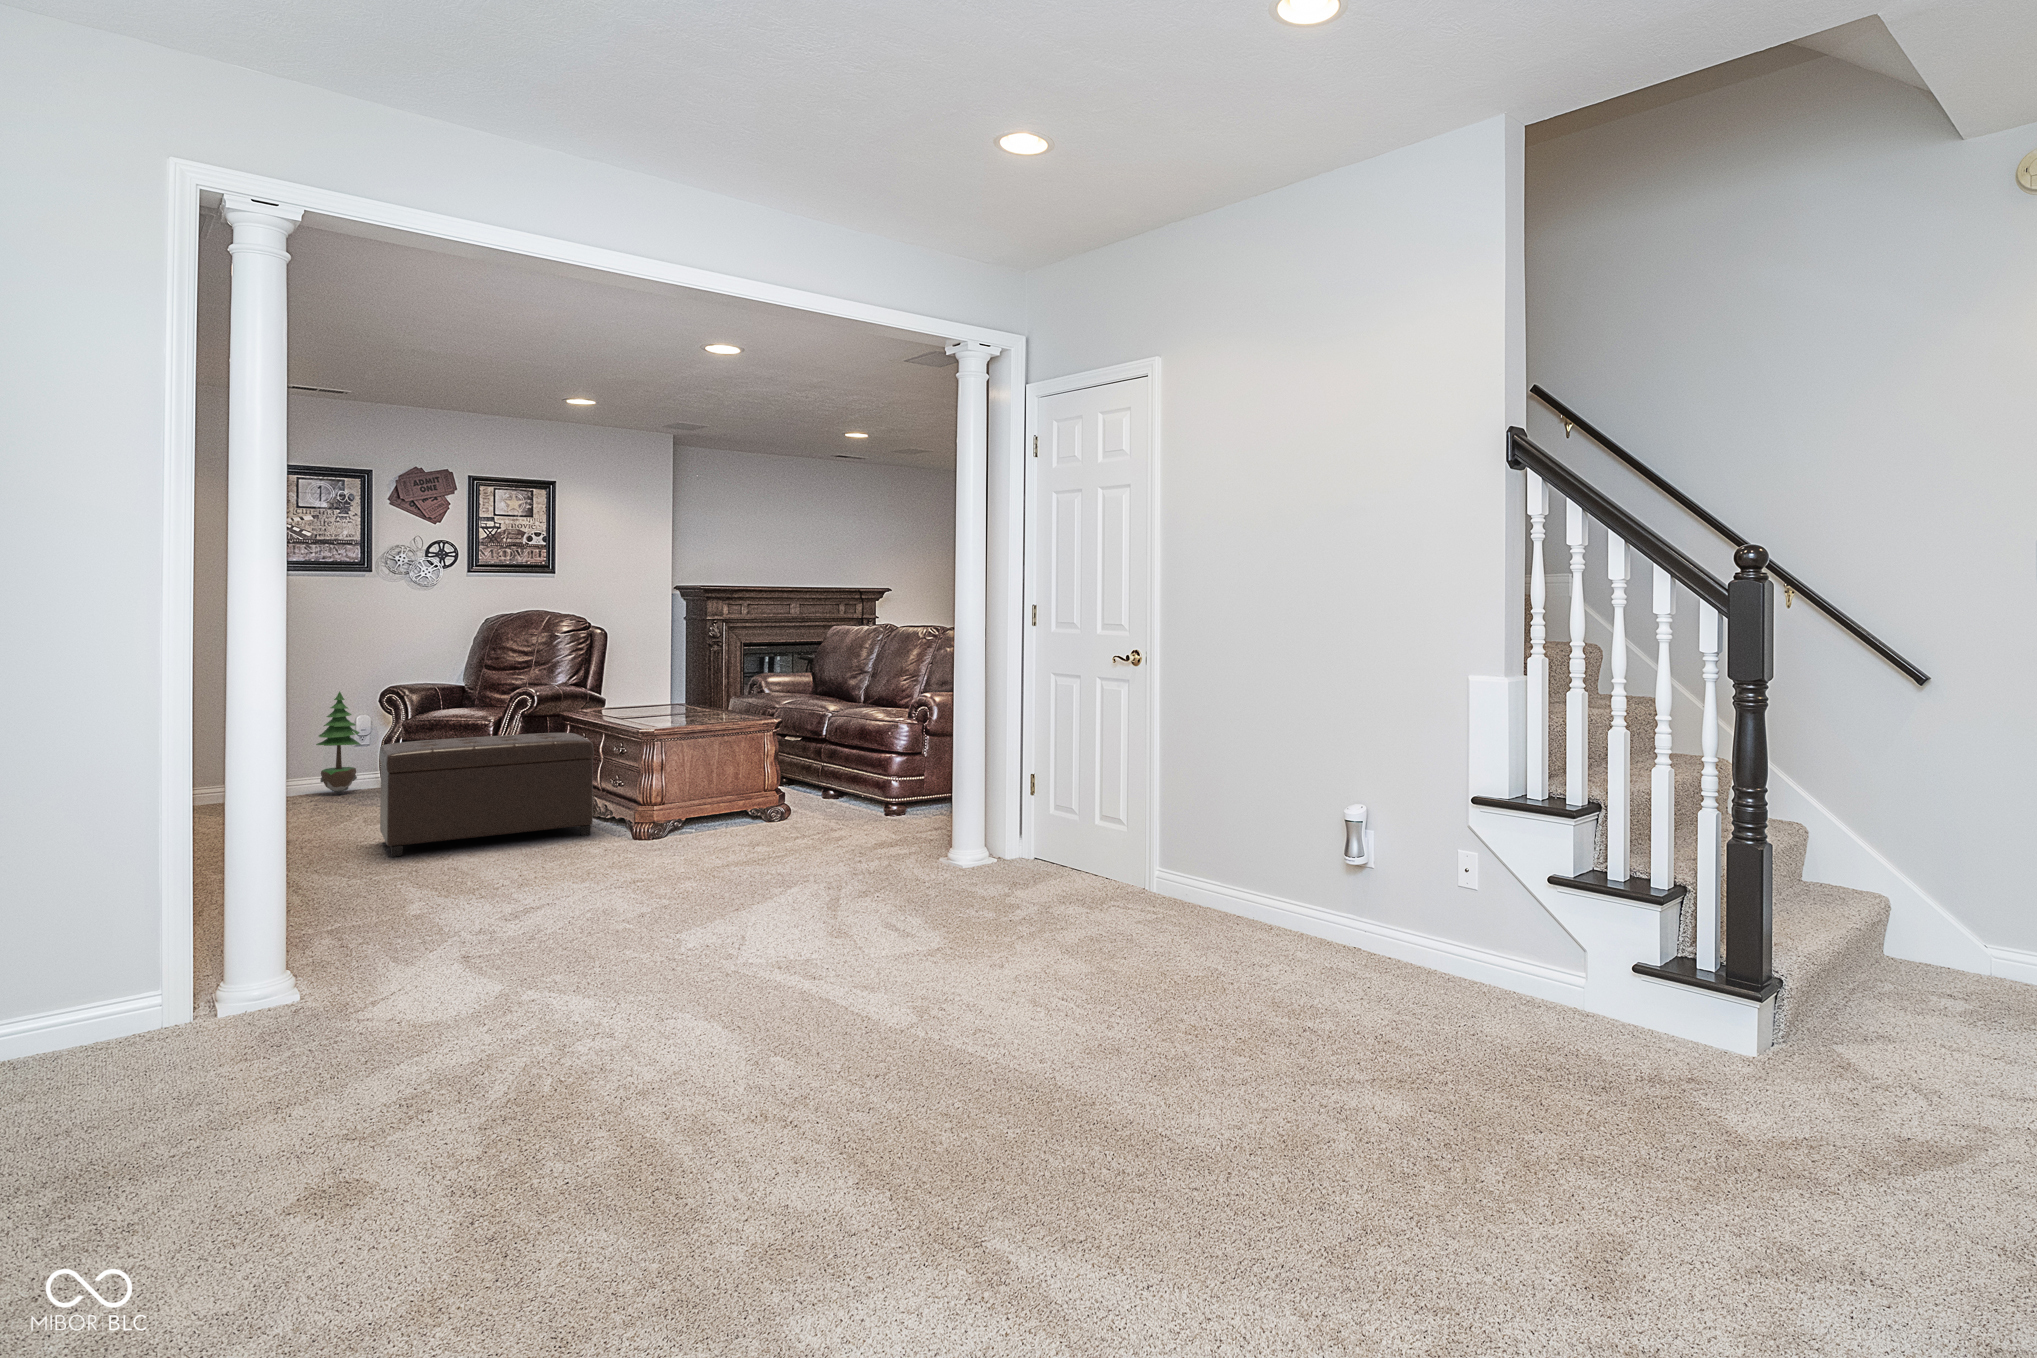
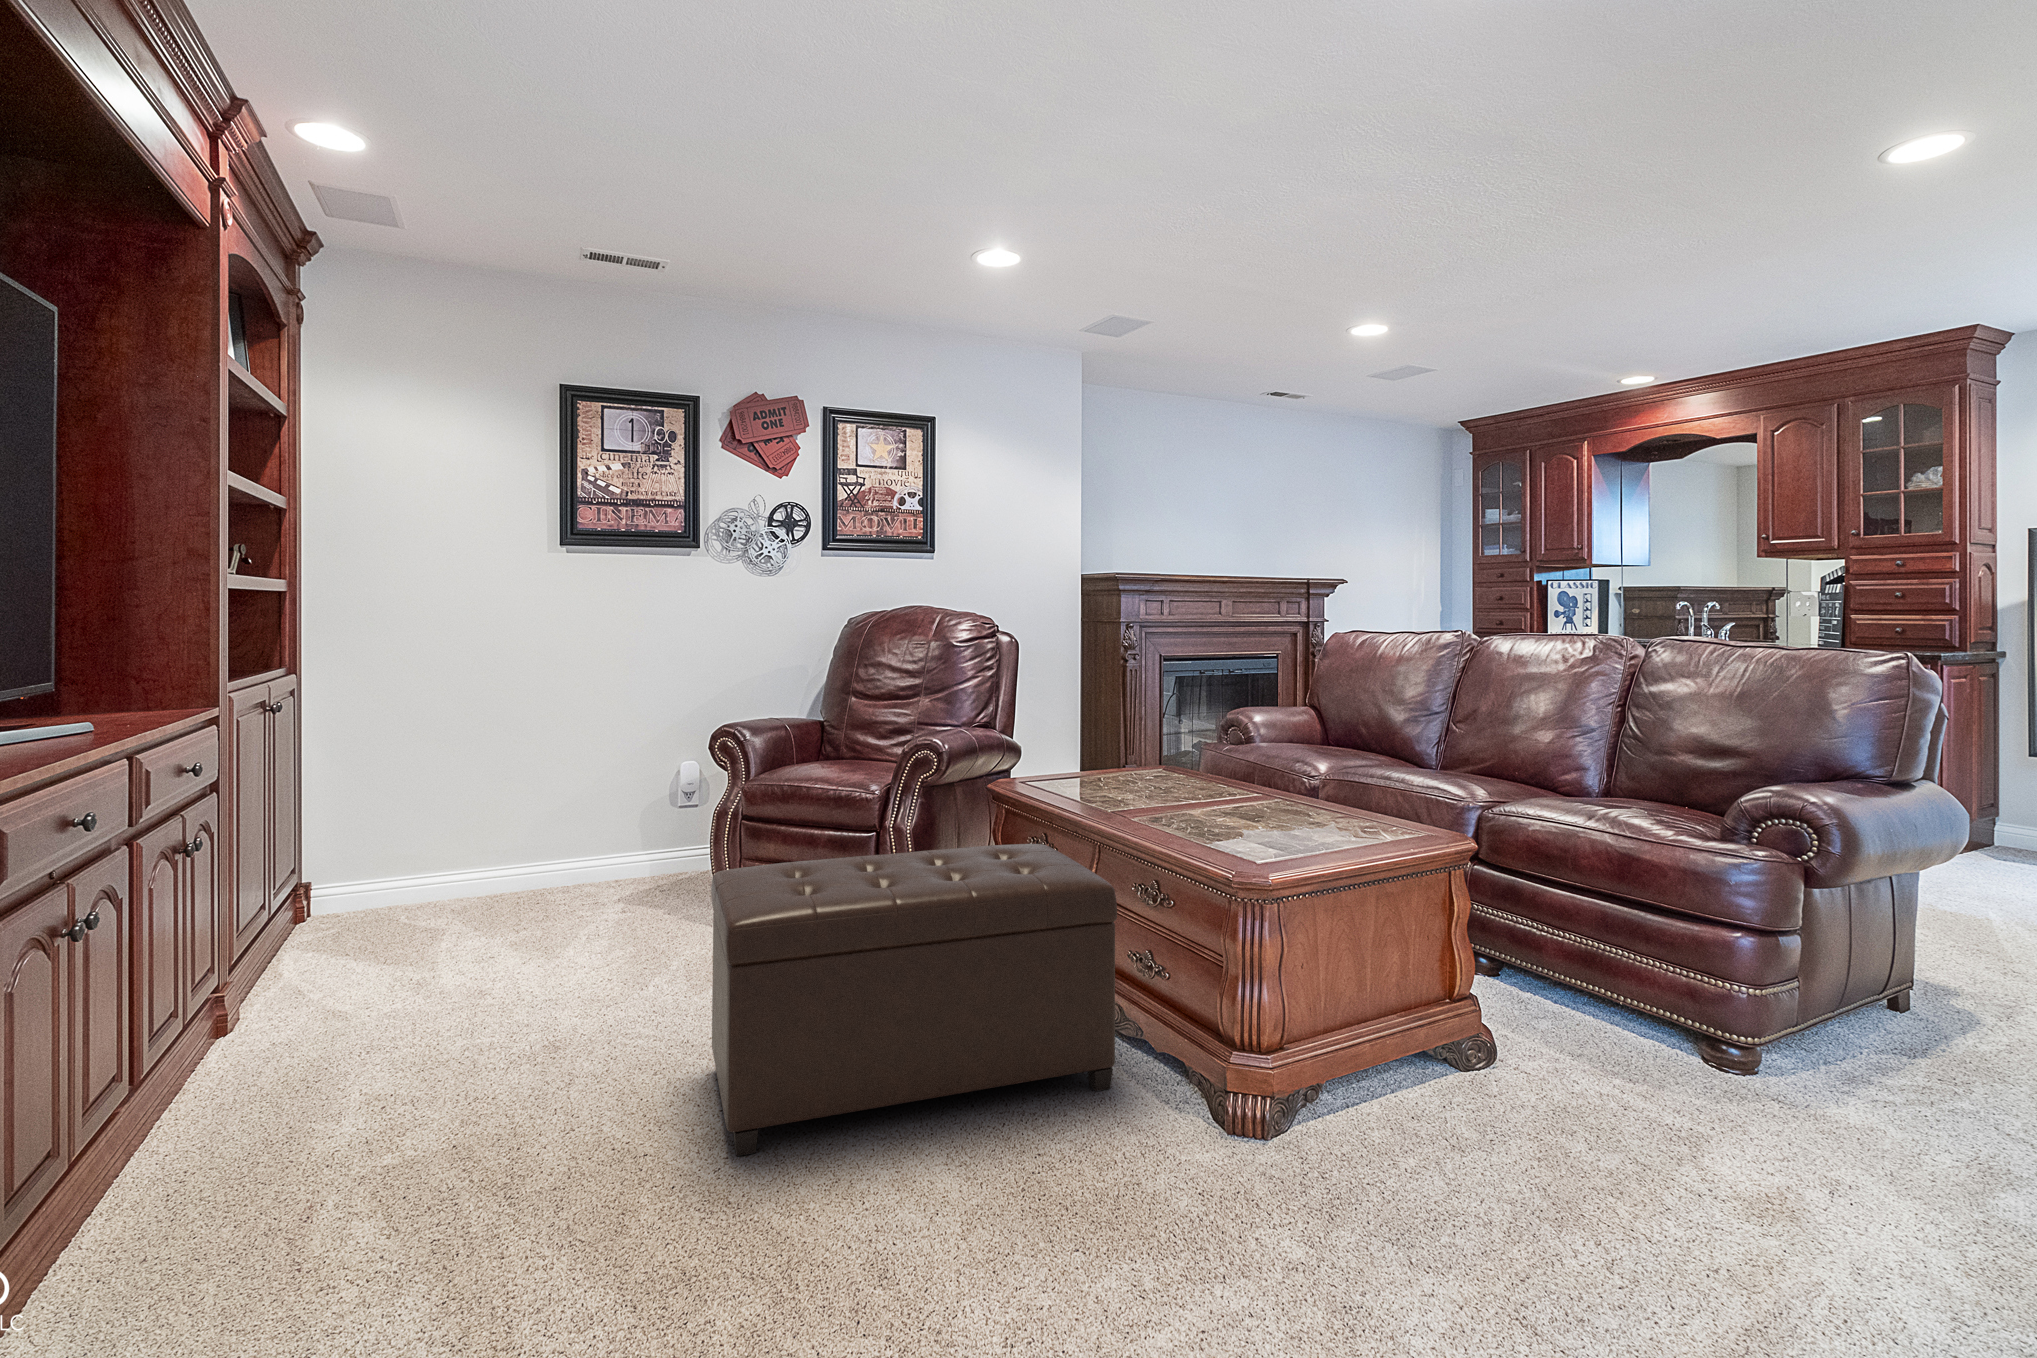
potted tree: present [316,692,361,794] -> none [625,726,685,883]

